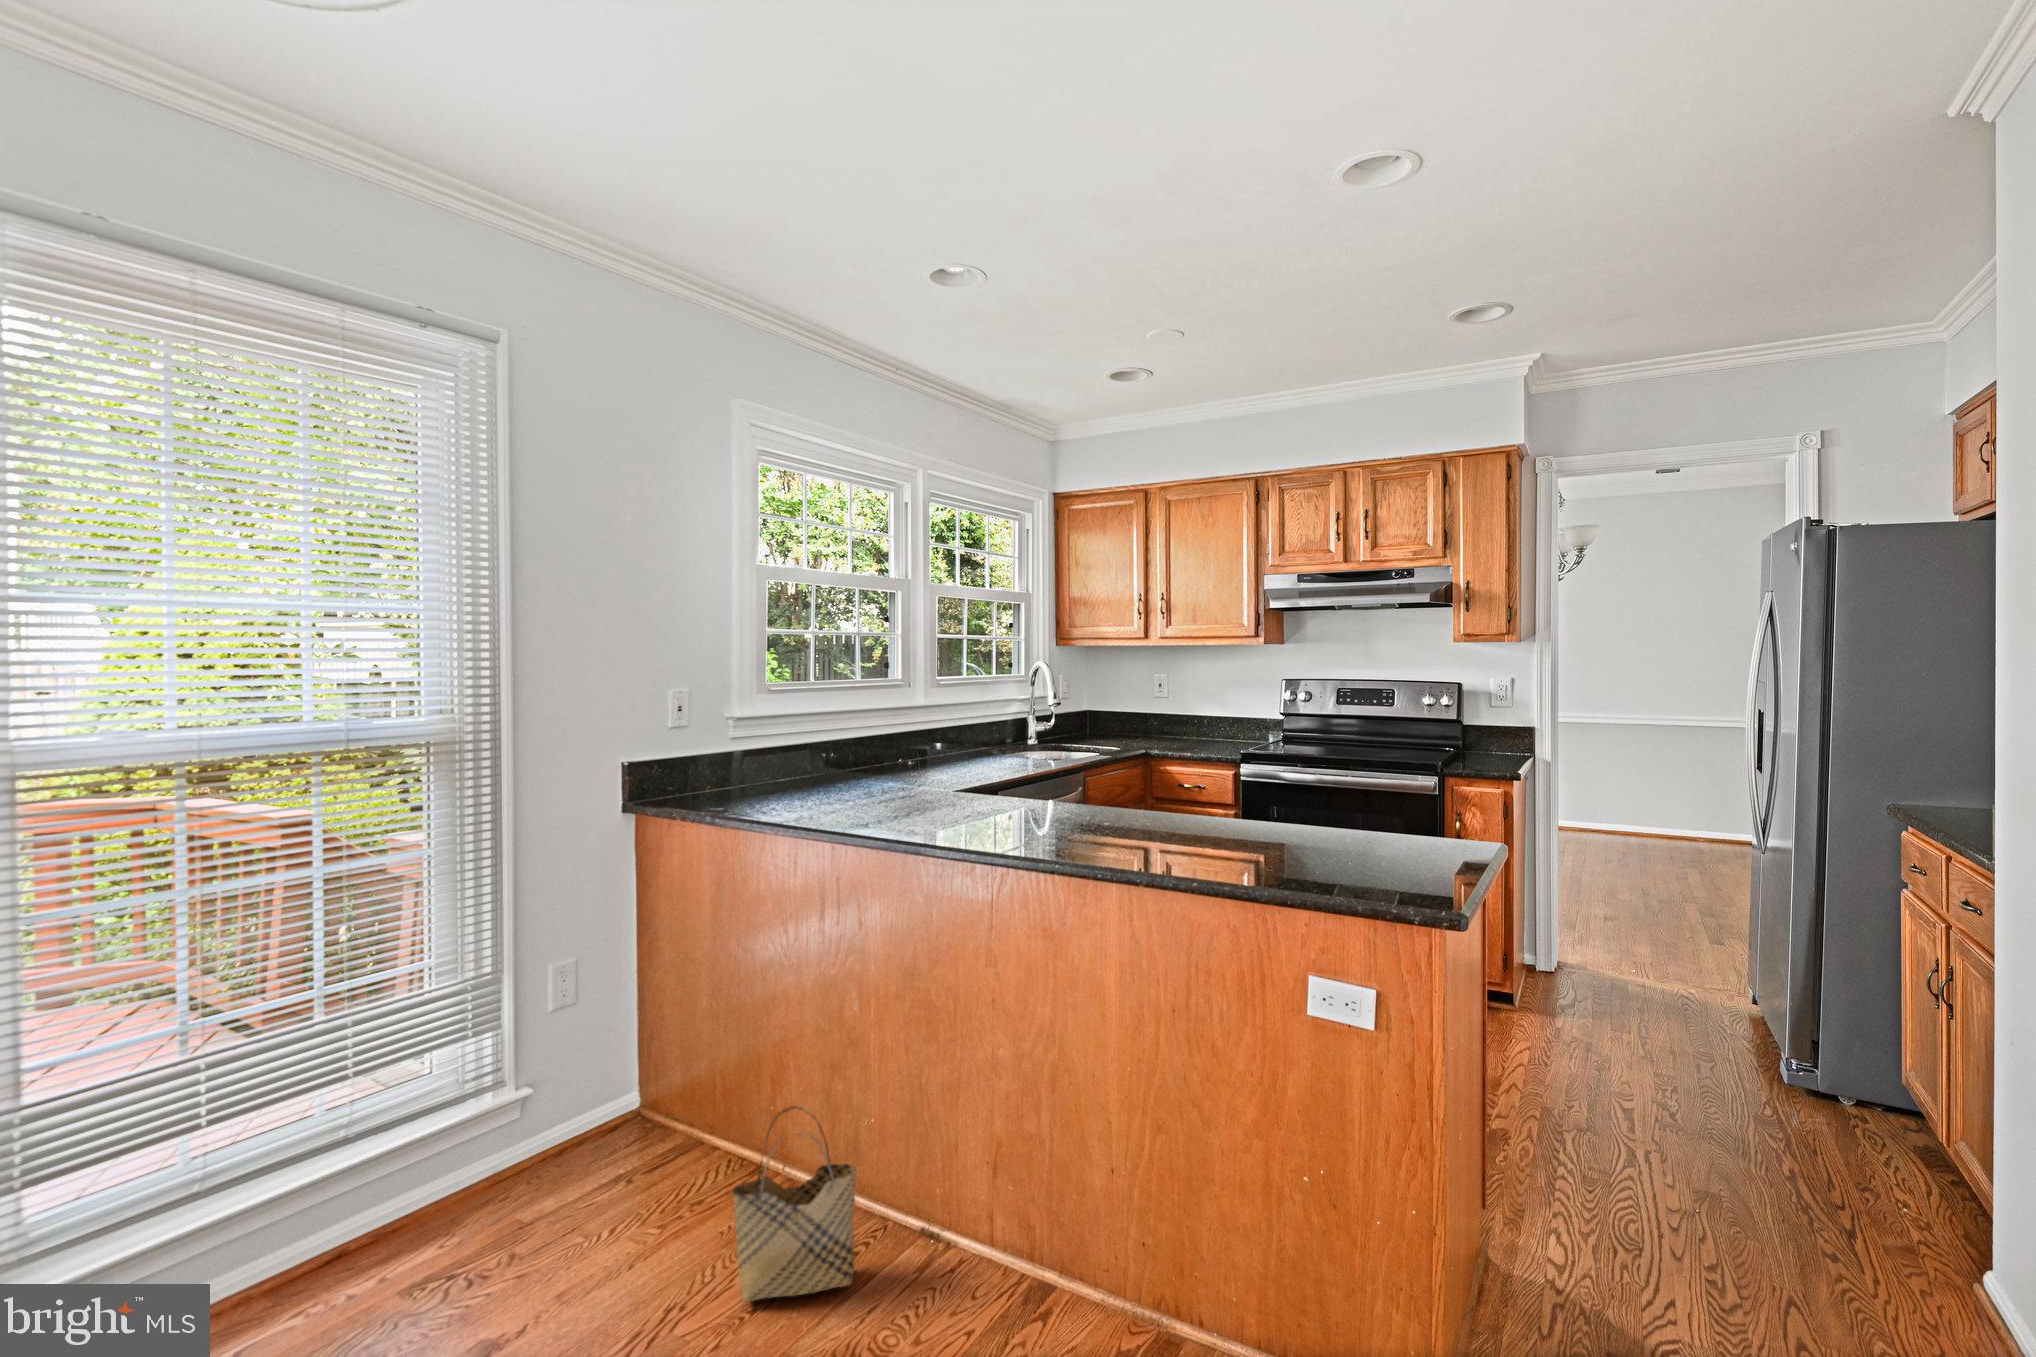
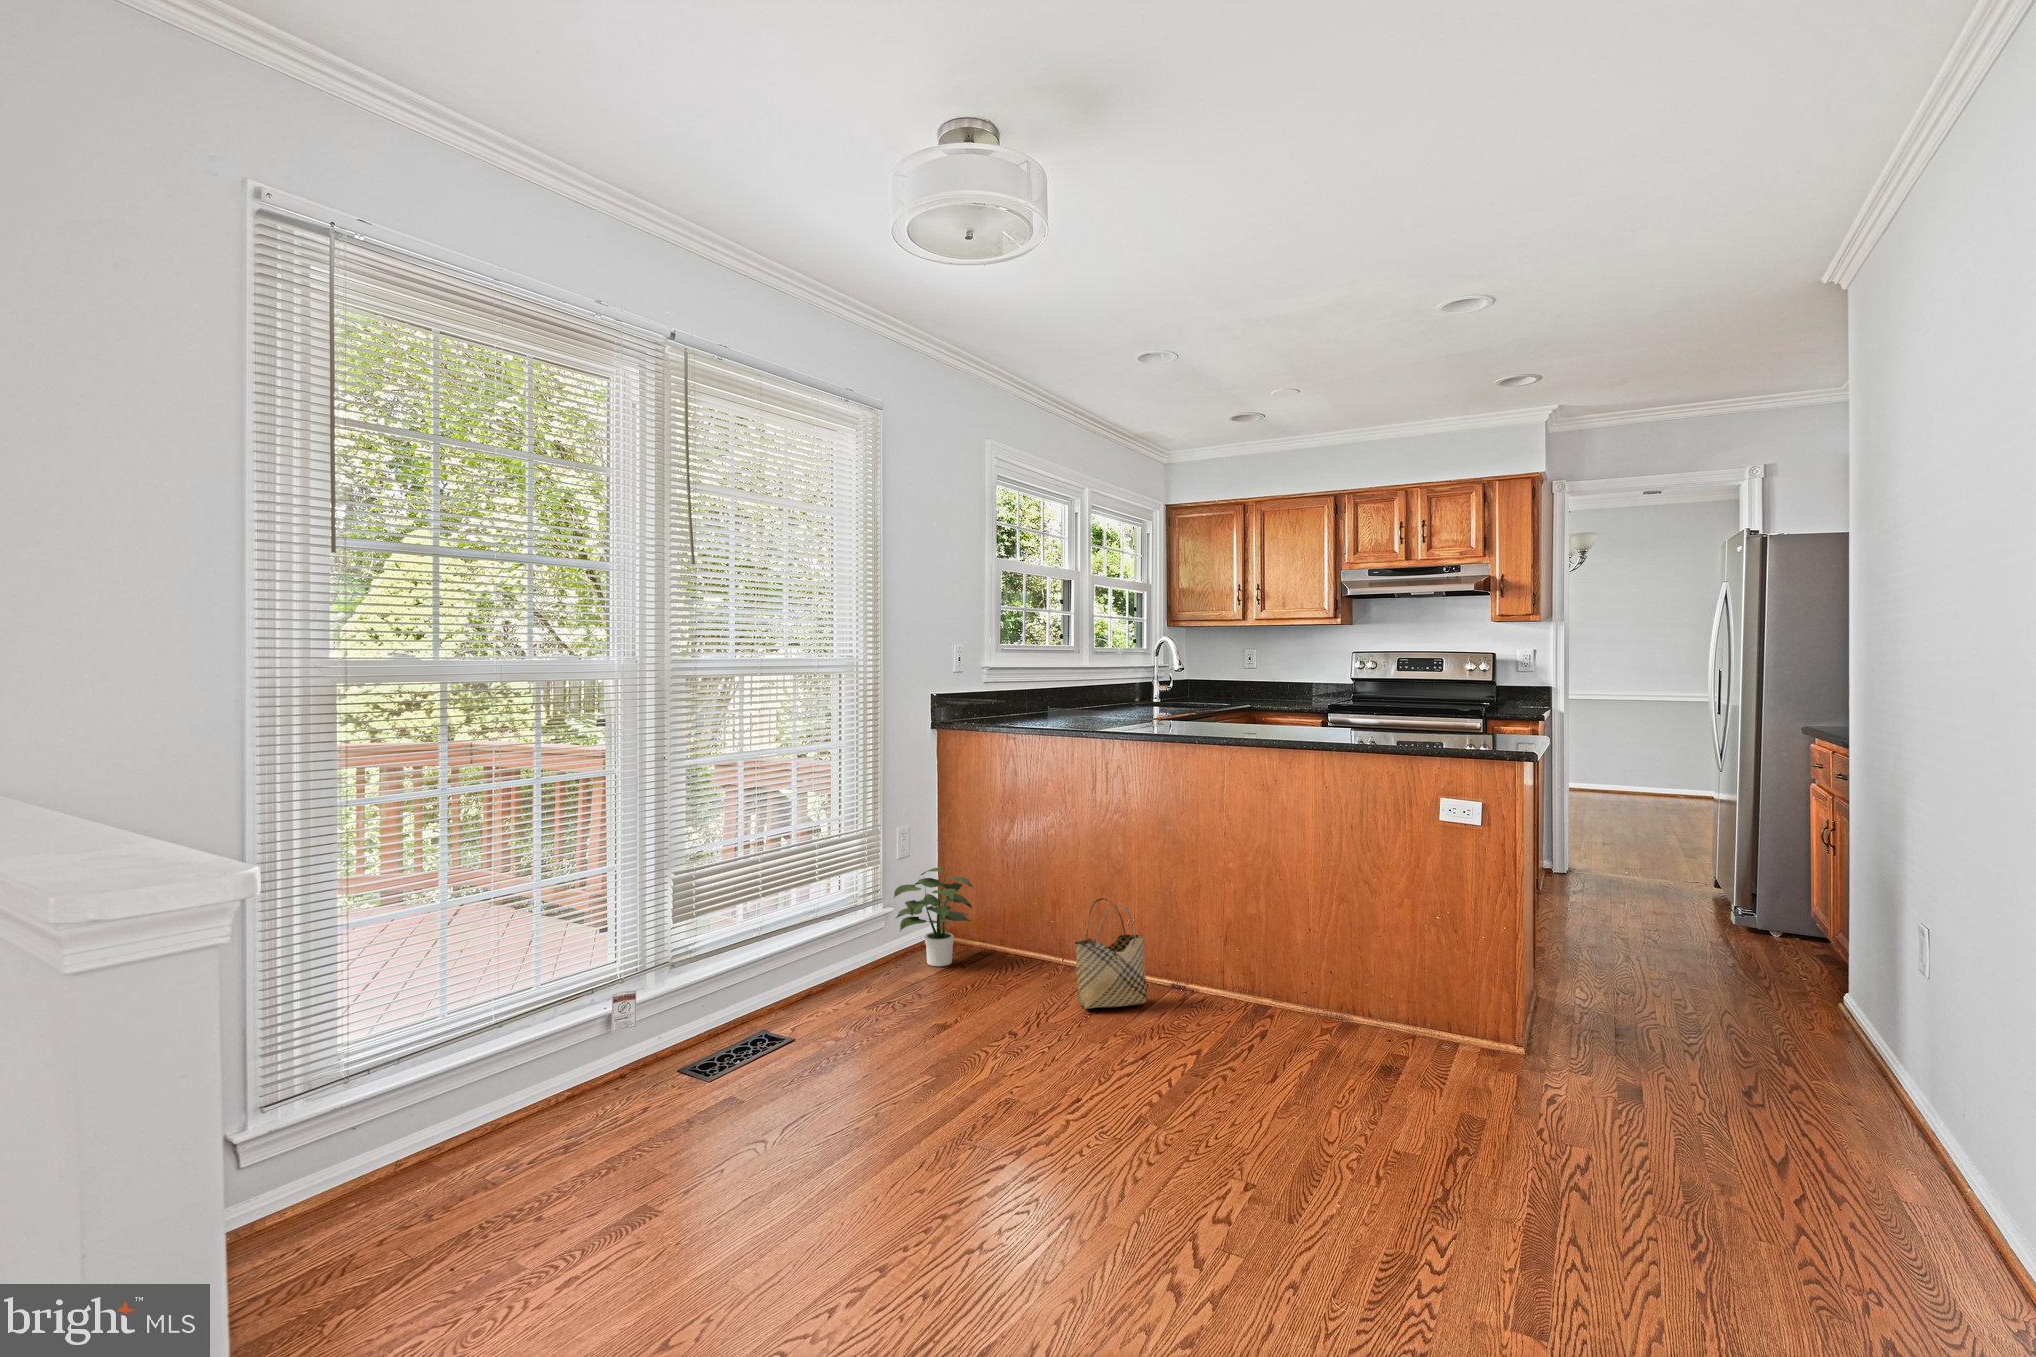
potted plant: none [517,1021,658,1179] -> present [893,868,974,966]

